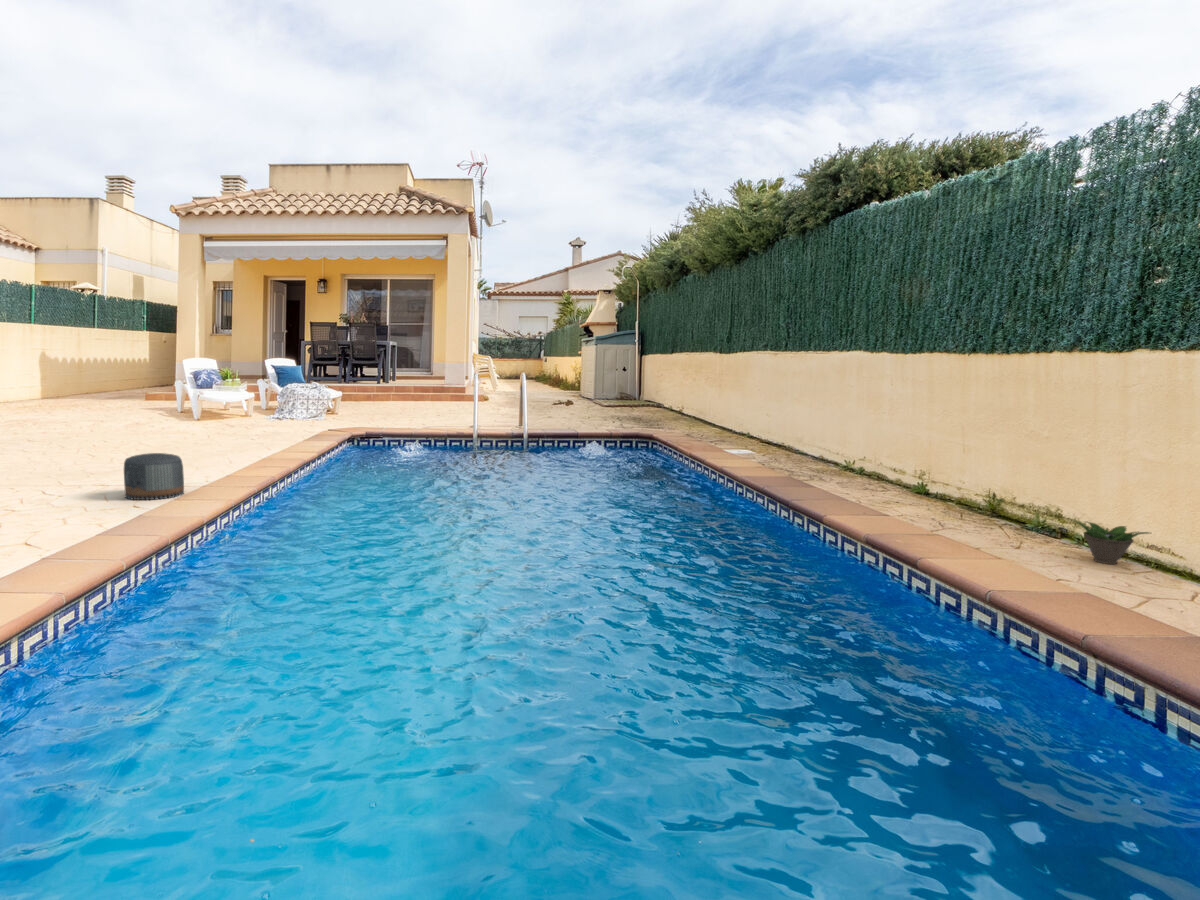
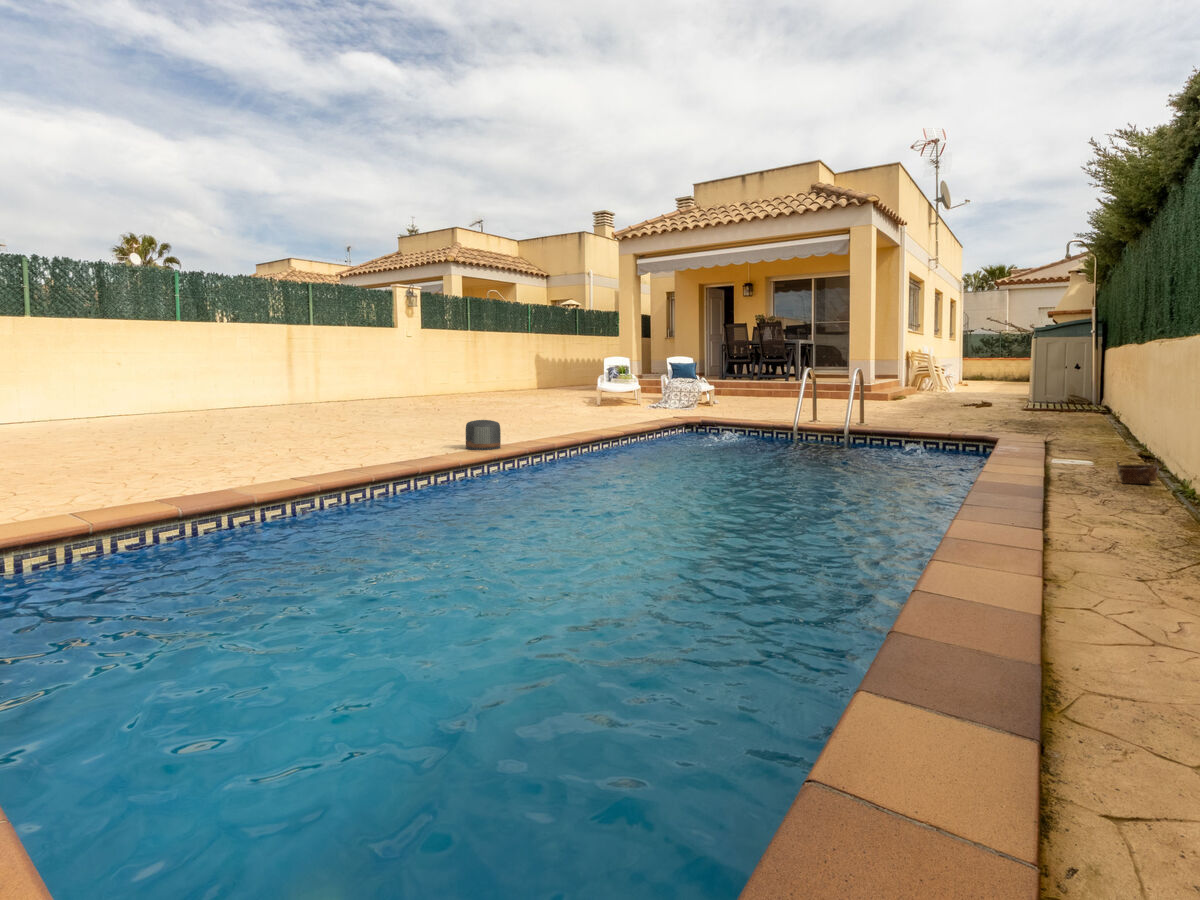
woven basket: none [849,457,882,479] -> present [1116,460,1159,484]
decorative plant: present [1073,520,1149,564] -> none [1107,505,1191,556]

